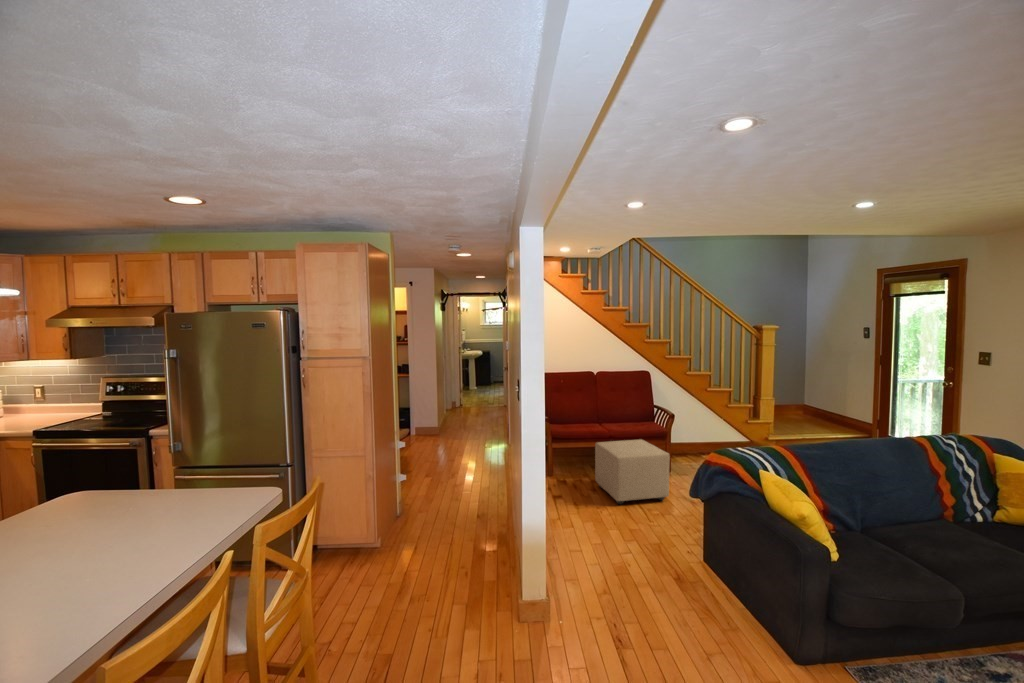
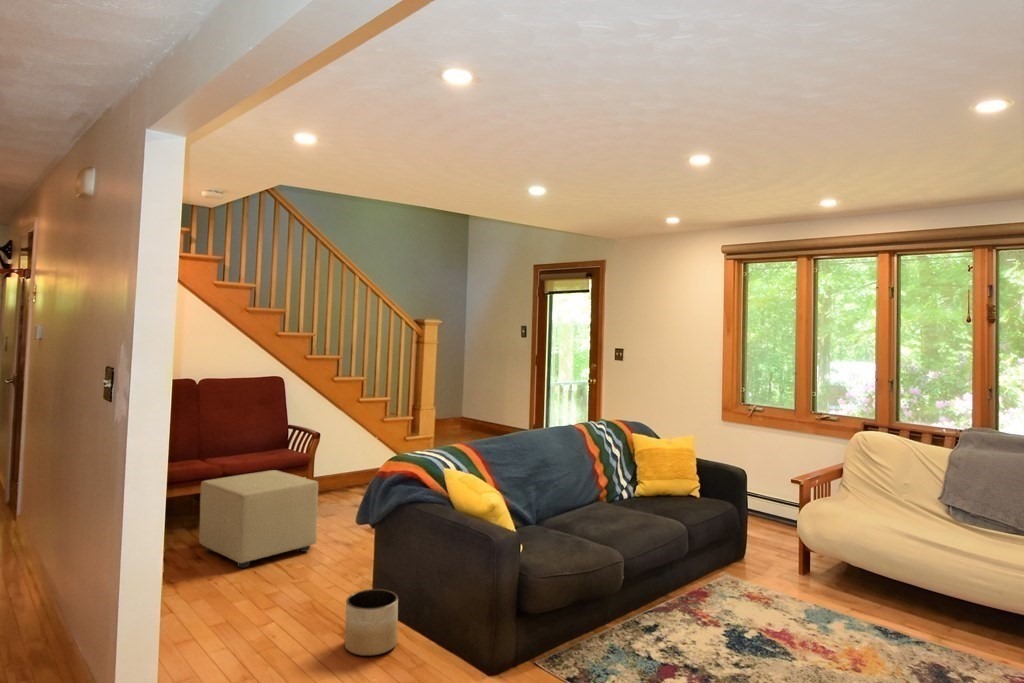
planter: none [678,549,719,602] -> present [345,589,398,656]

